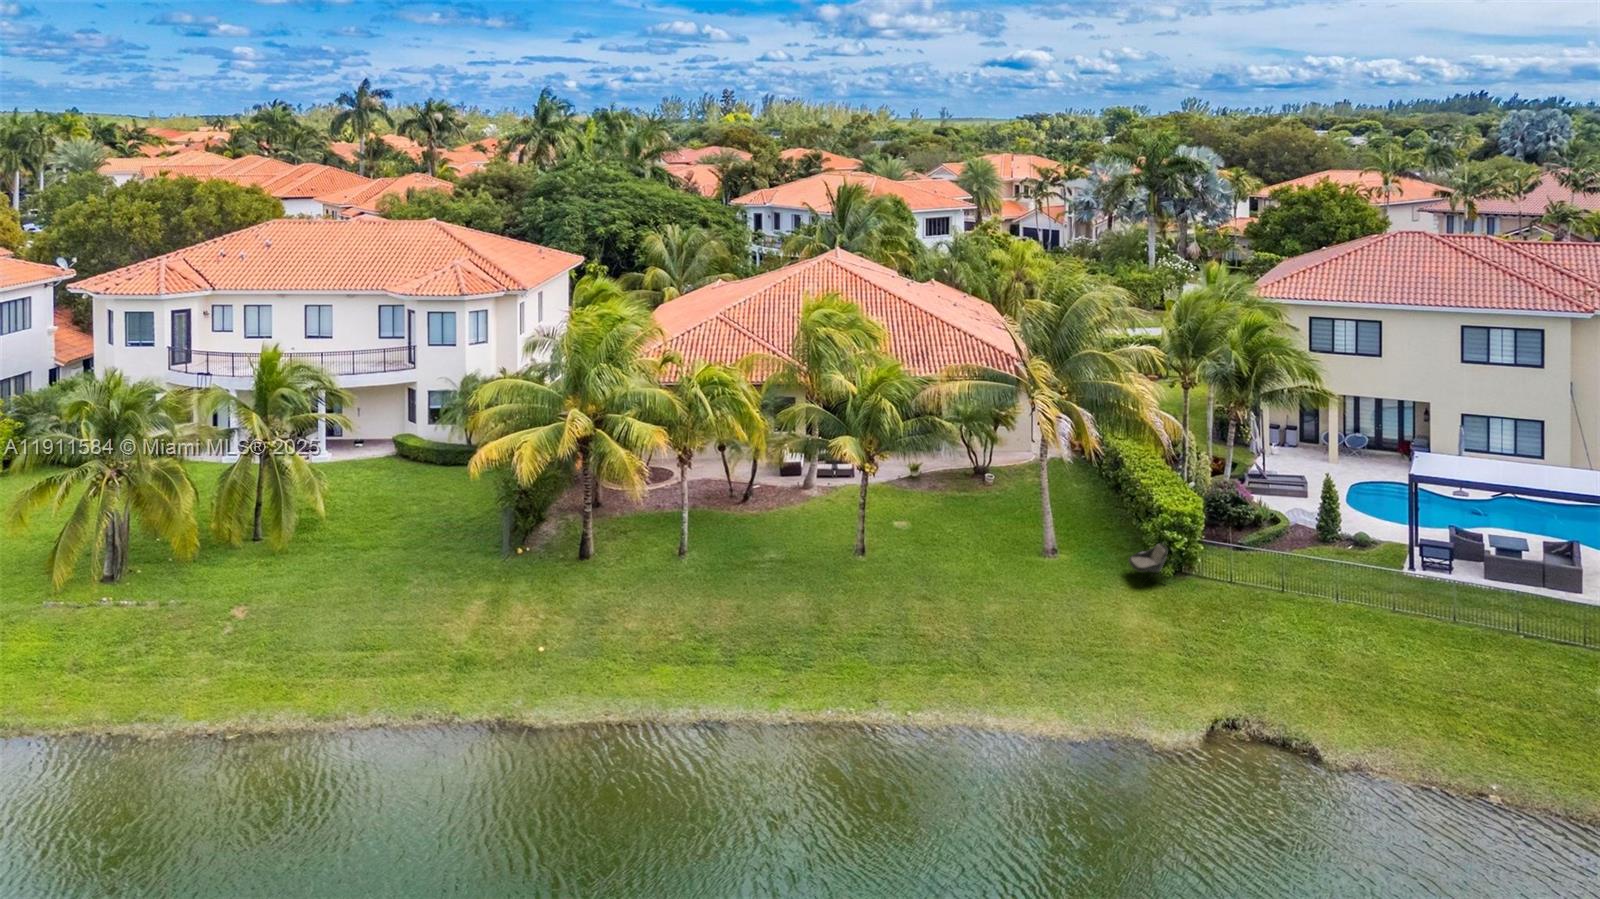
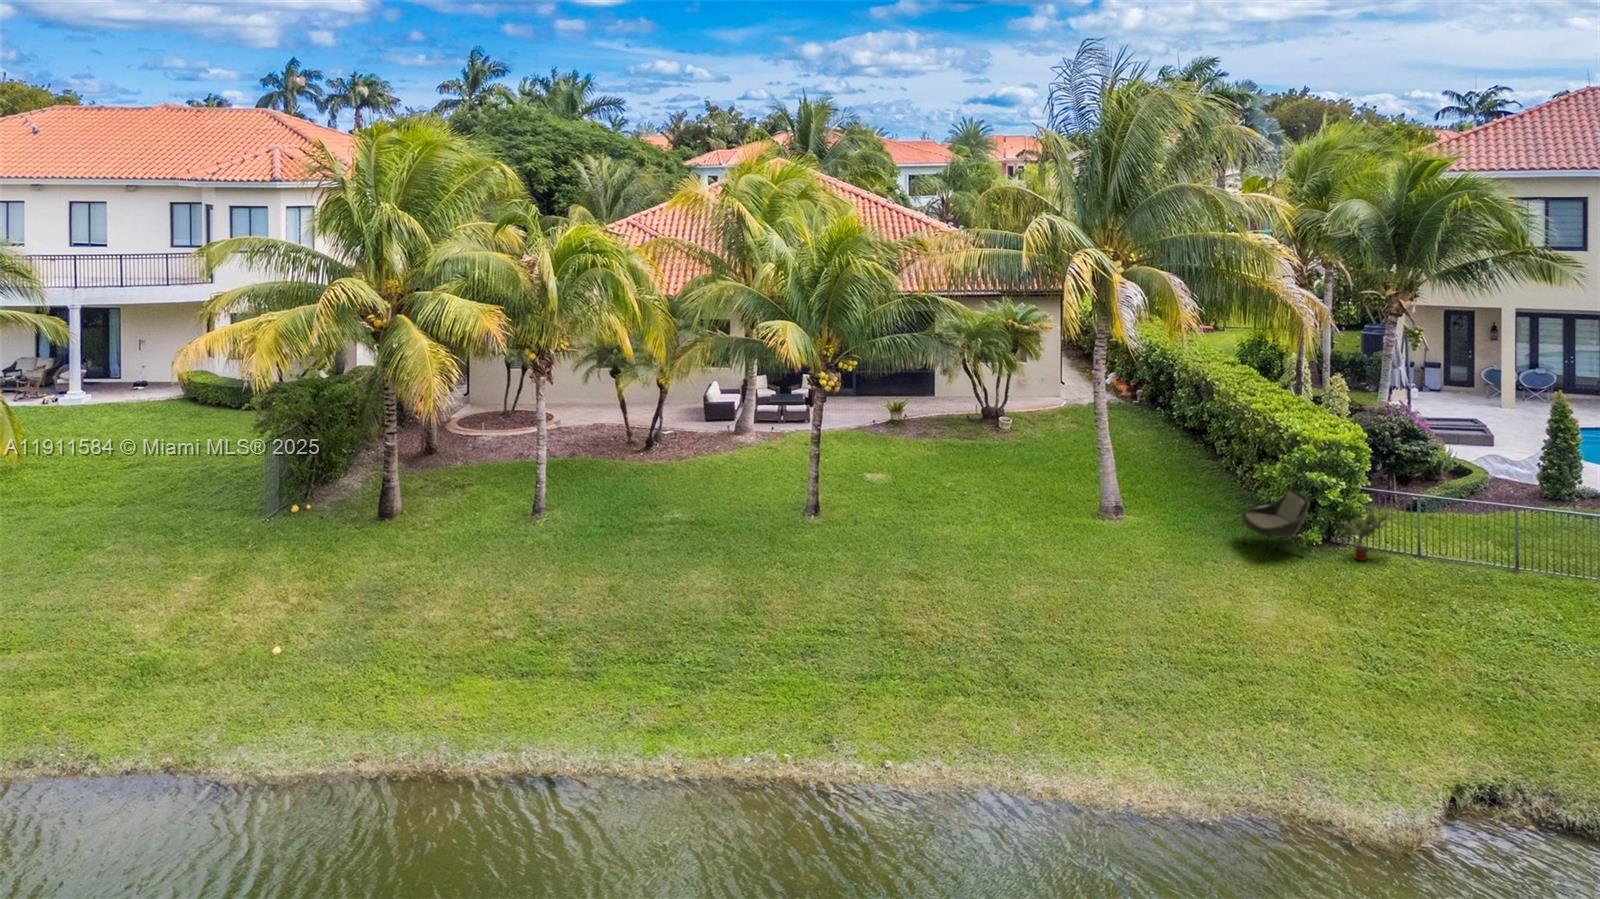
potted tree: none [1186,553,1216,587] -> present [1342,505,1389,561]

